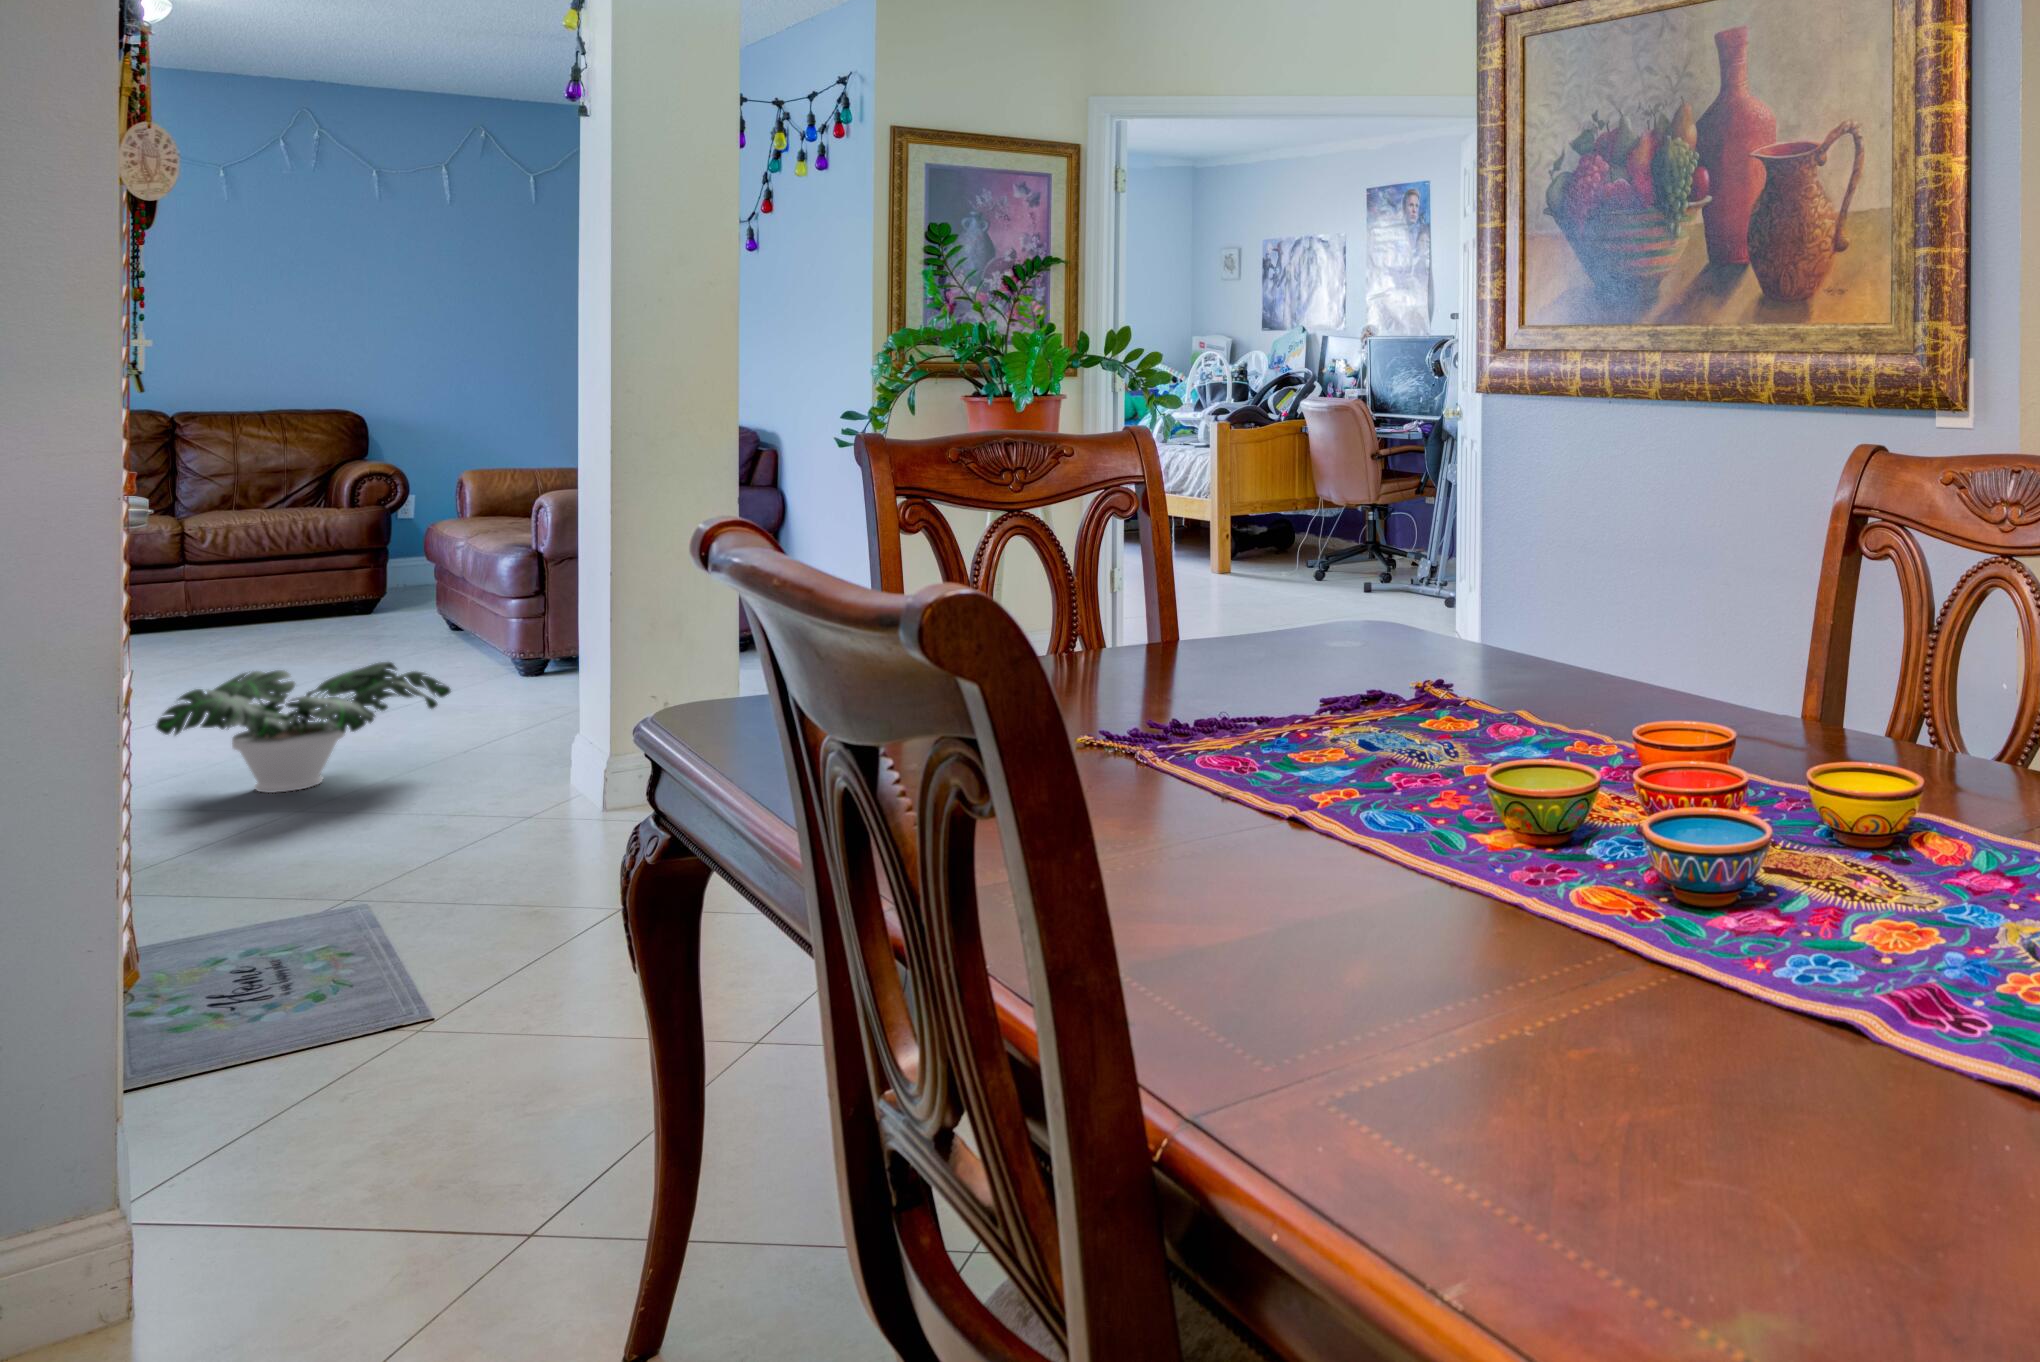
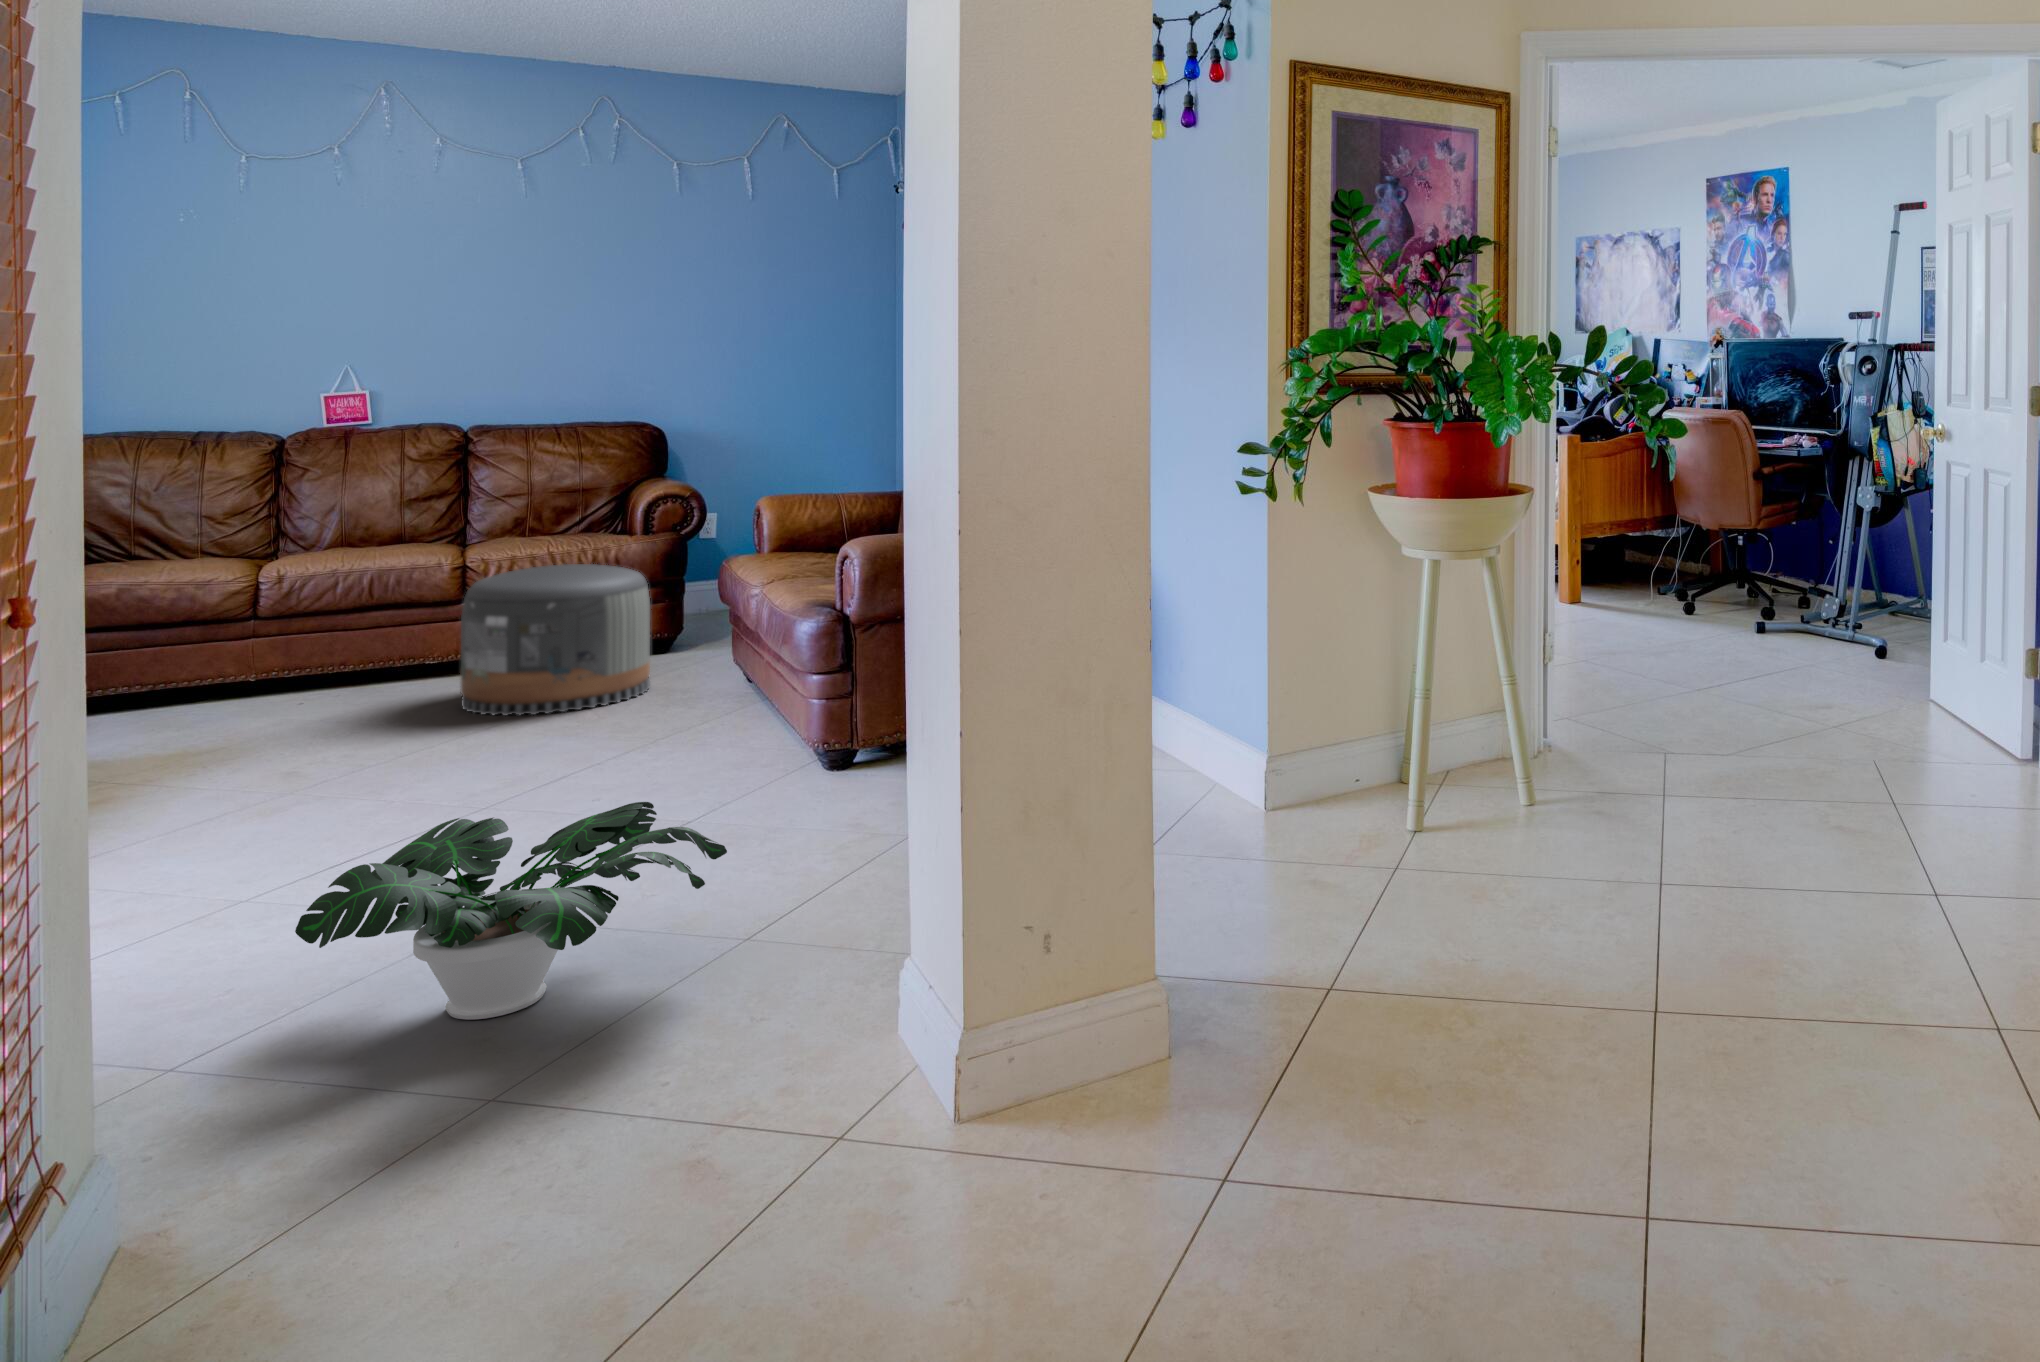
pouf: none [190,530,359,654] -> present [461,564,650,715]

